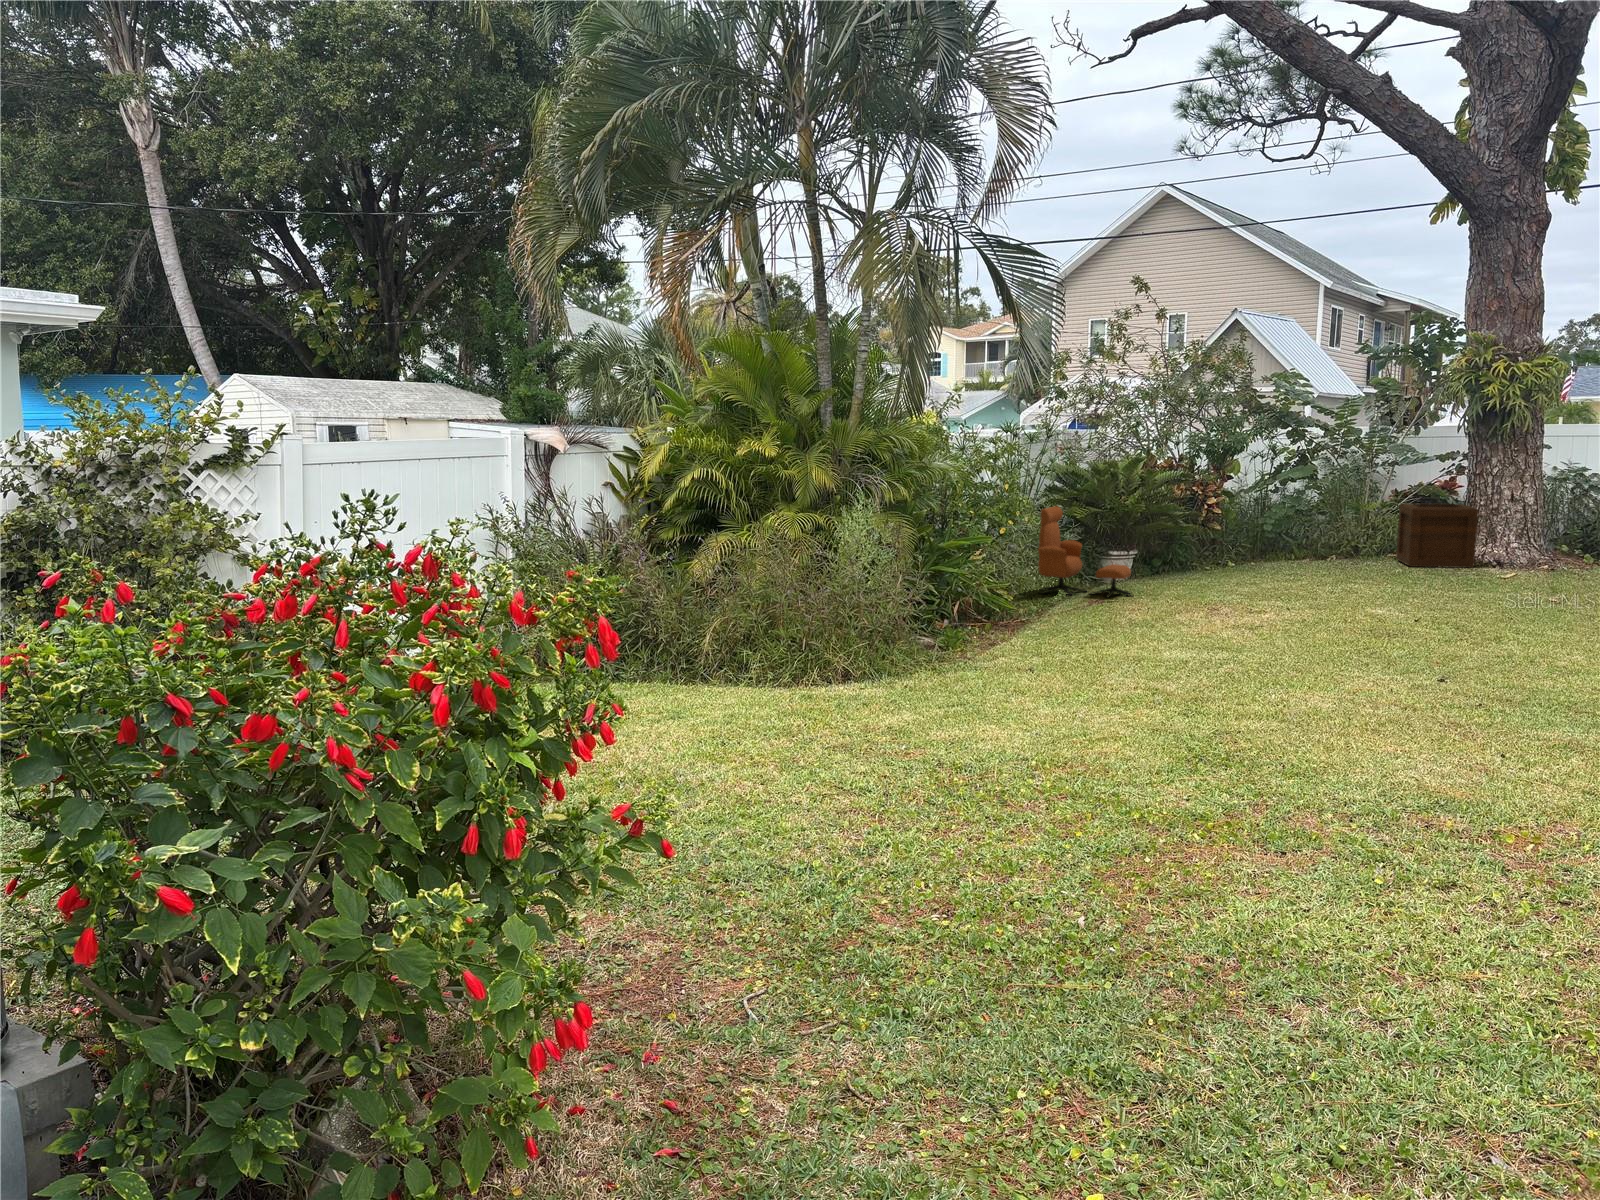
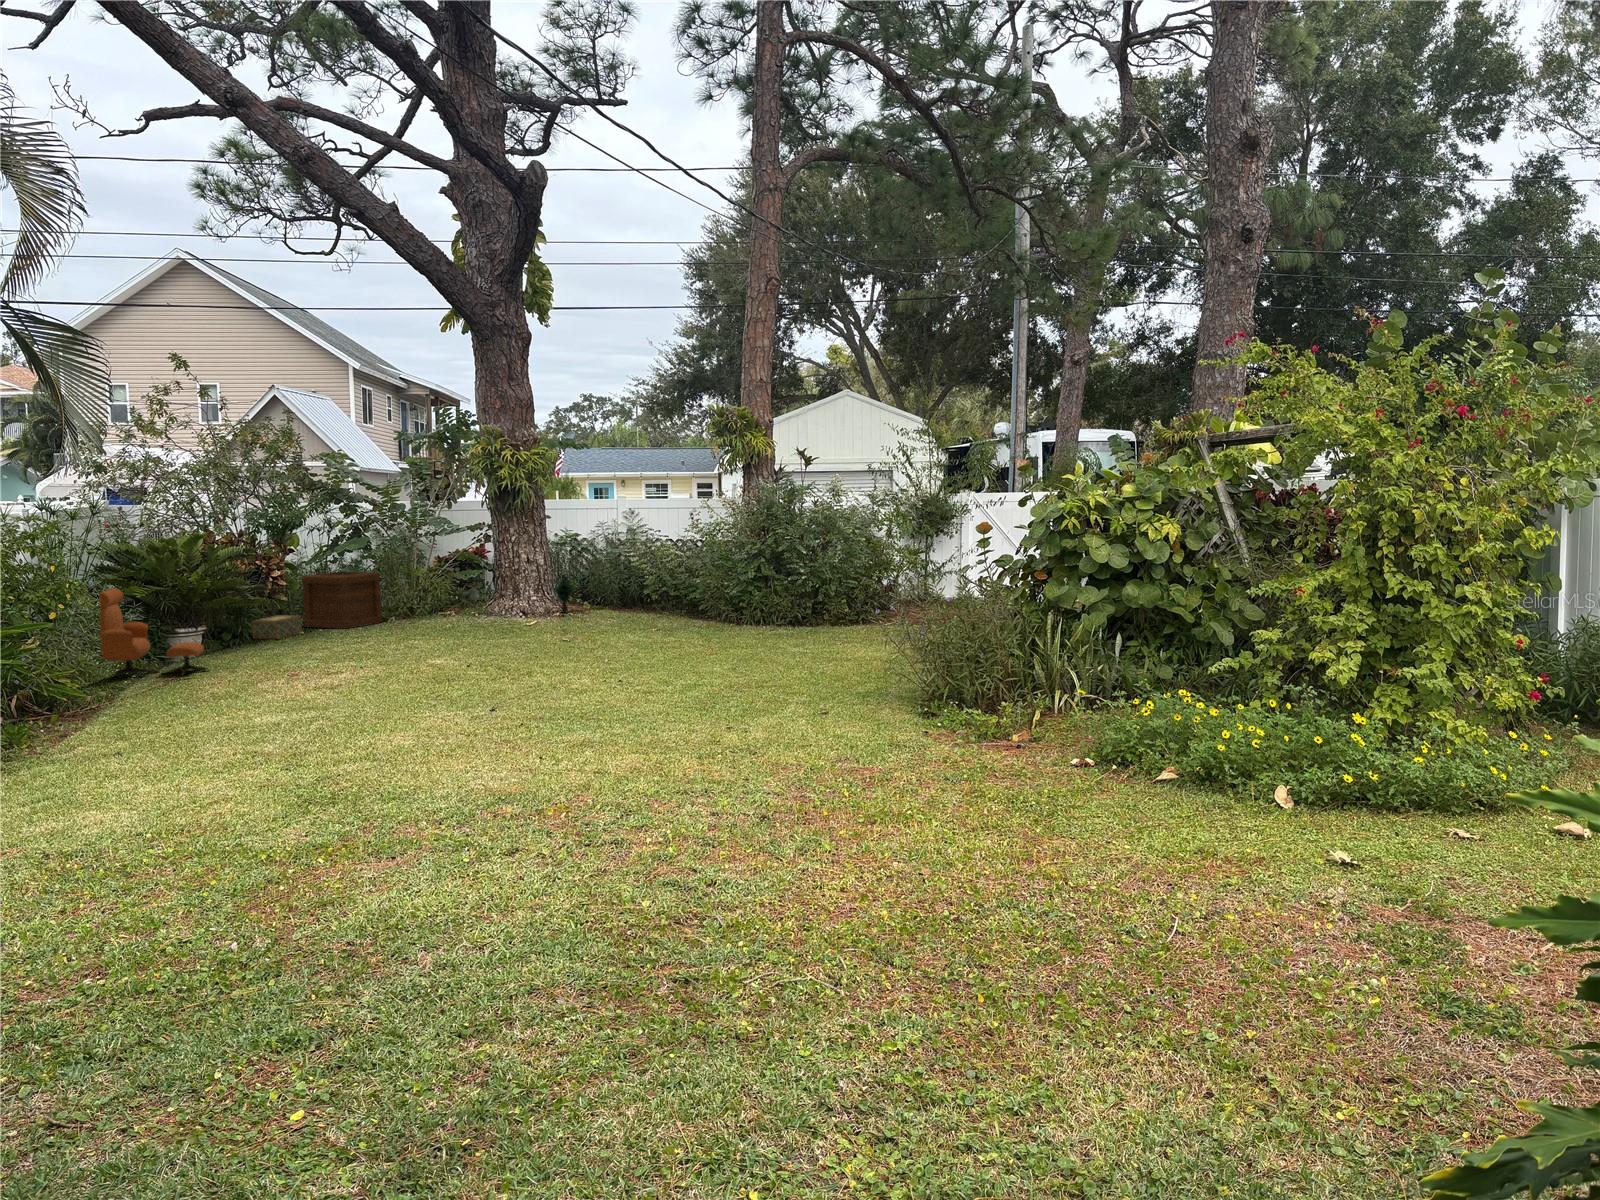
wooden crate: present [1396,503,1478,568] -> present [302,571,382,629]
decorative plant: none [1543,517,1572,569] -> present [555,572,573,613]
woven basket: none [1183,544,1235,569] -> present [252,615,302,639]

